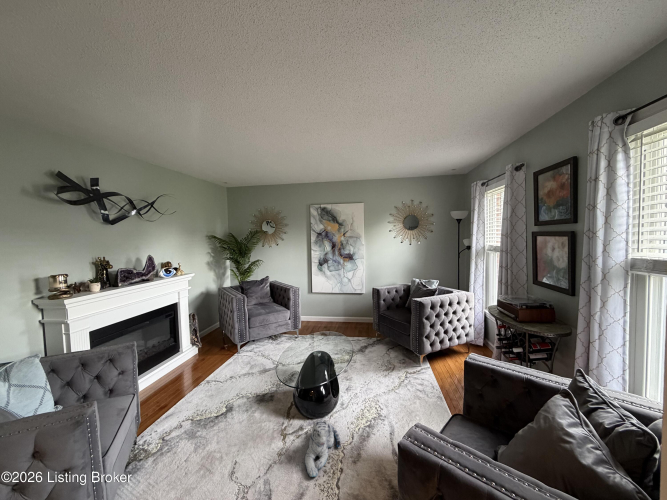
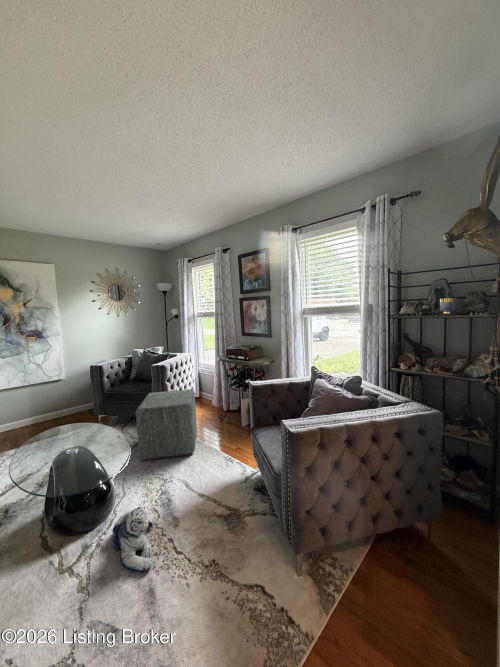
ottoman: none [376,325,445,406] -> present [136,389,197,460]

